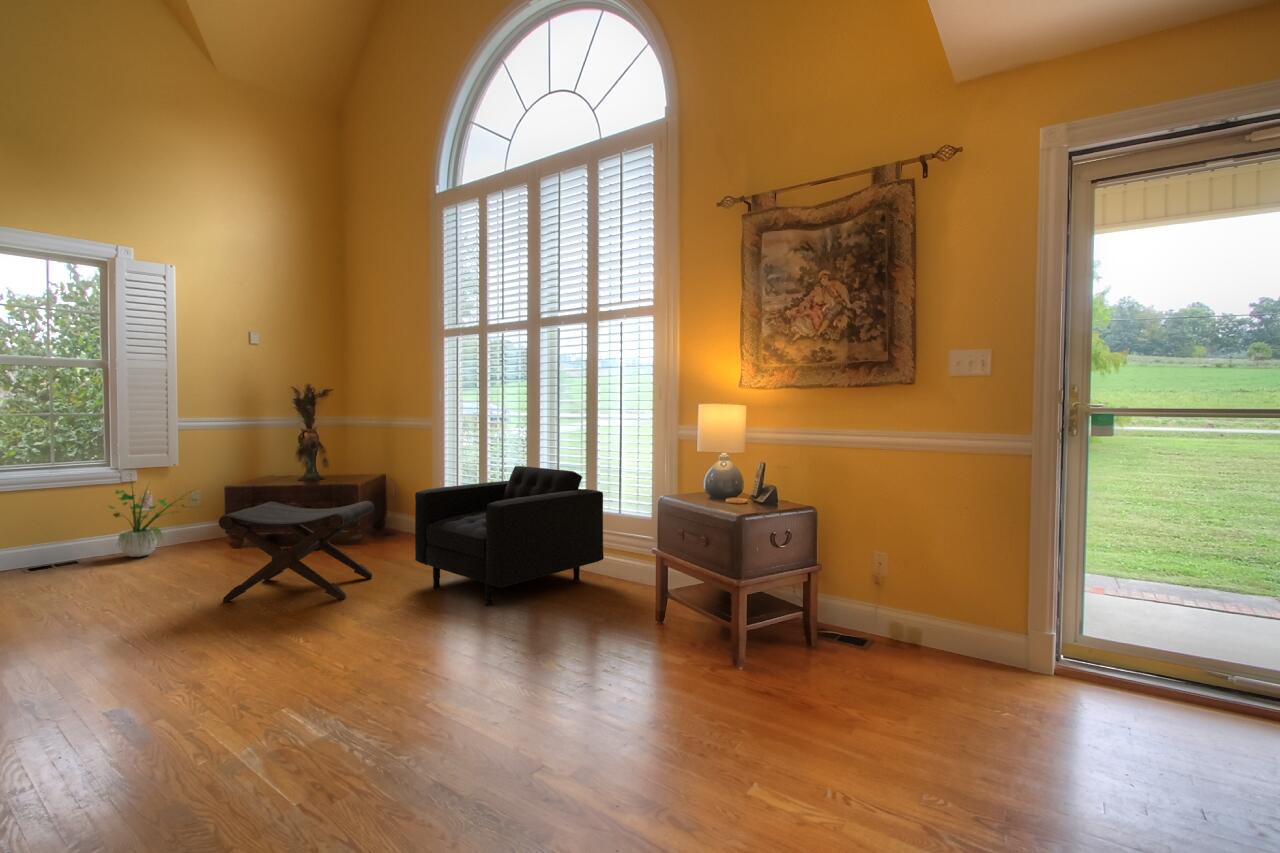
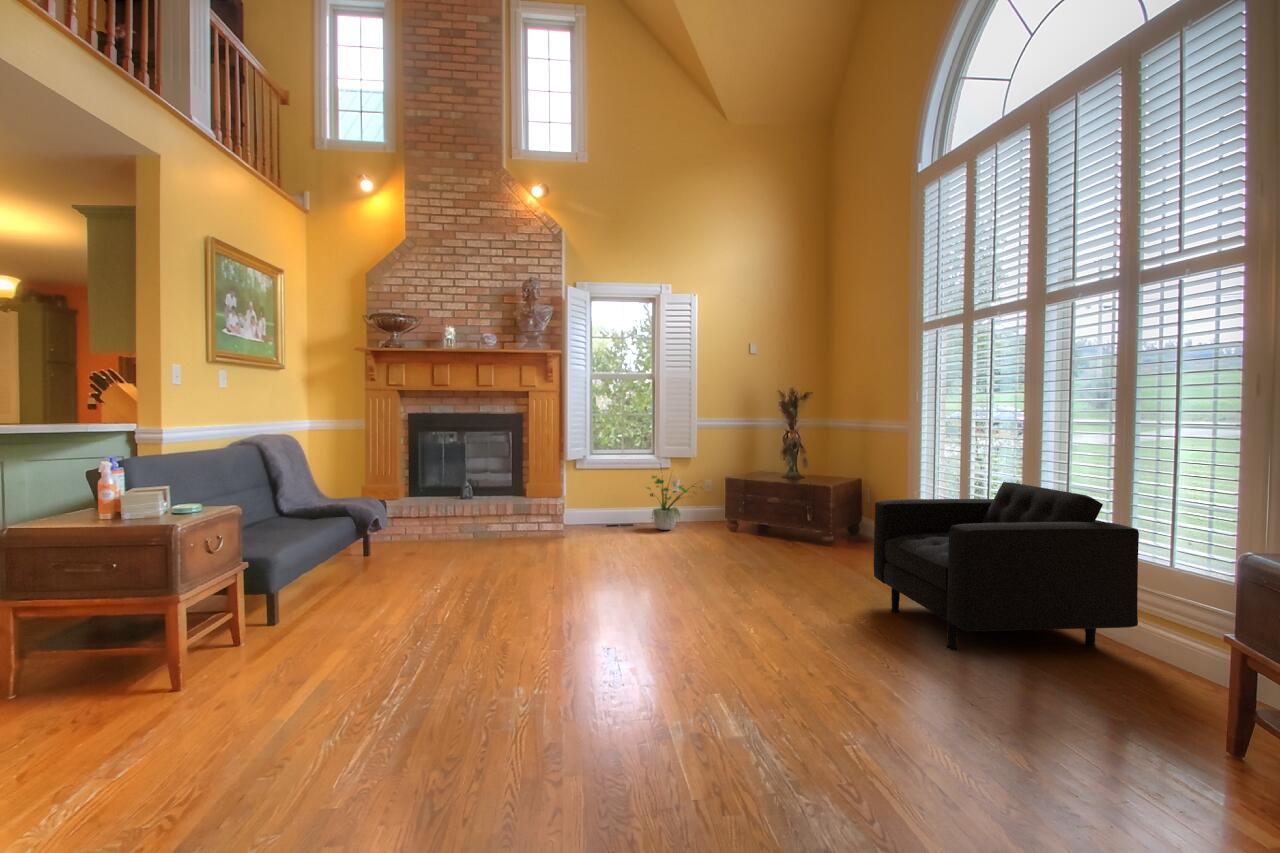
footstool: present [219,501,374,602] -> none [701,496,835,602]

